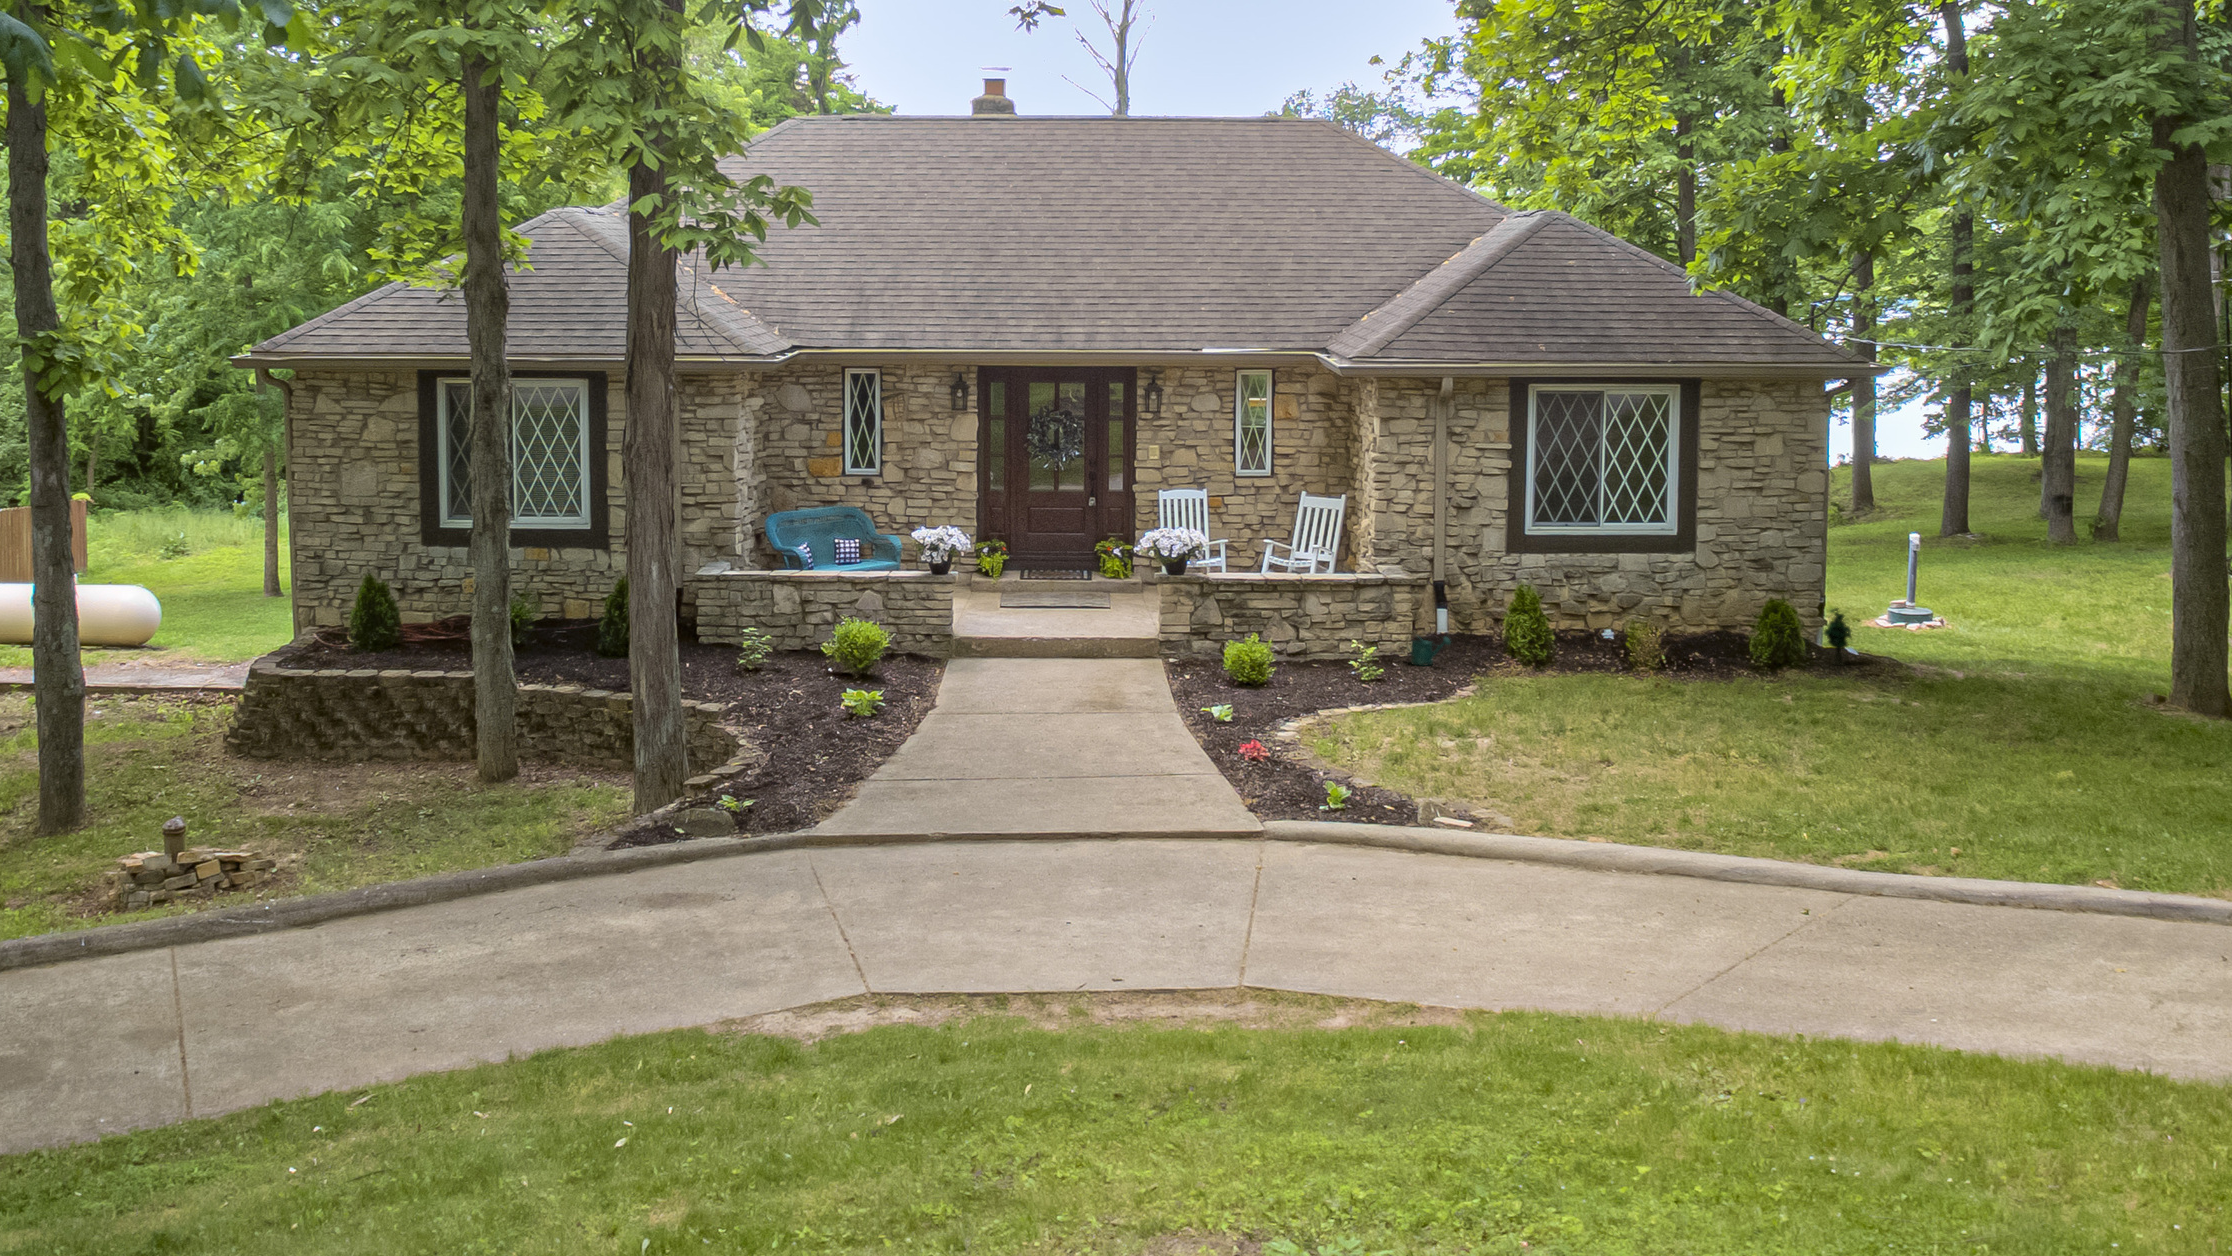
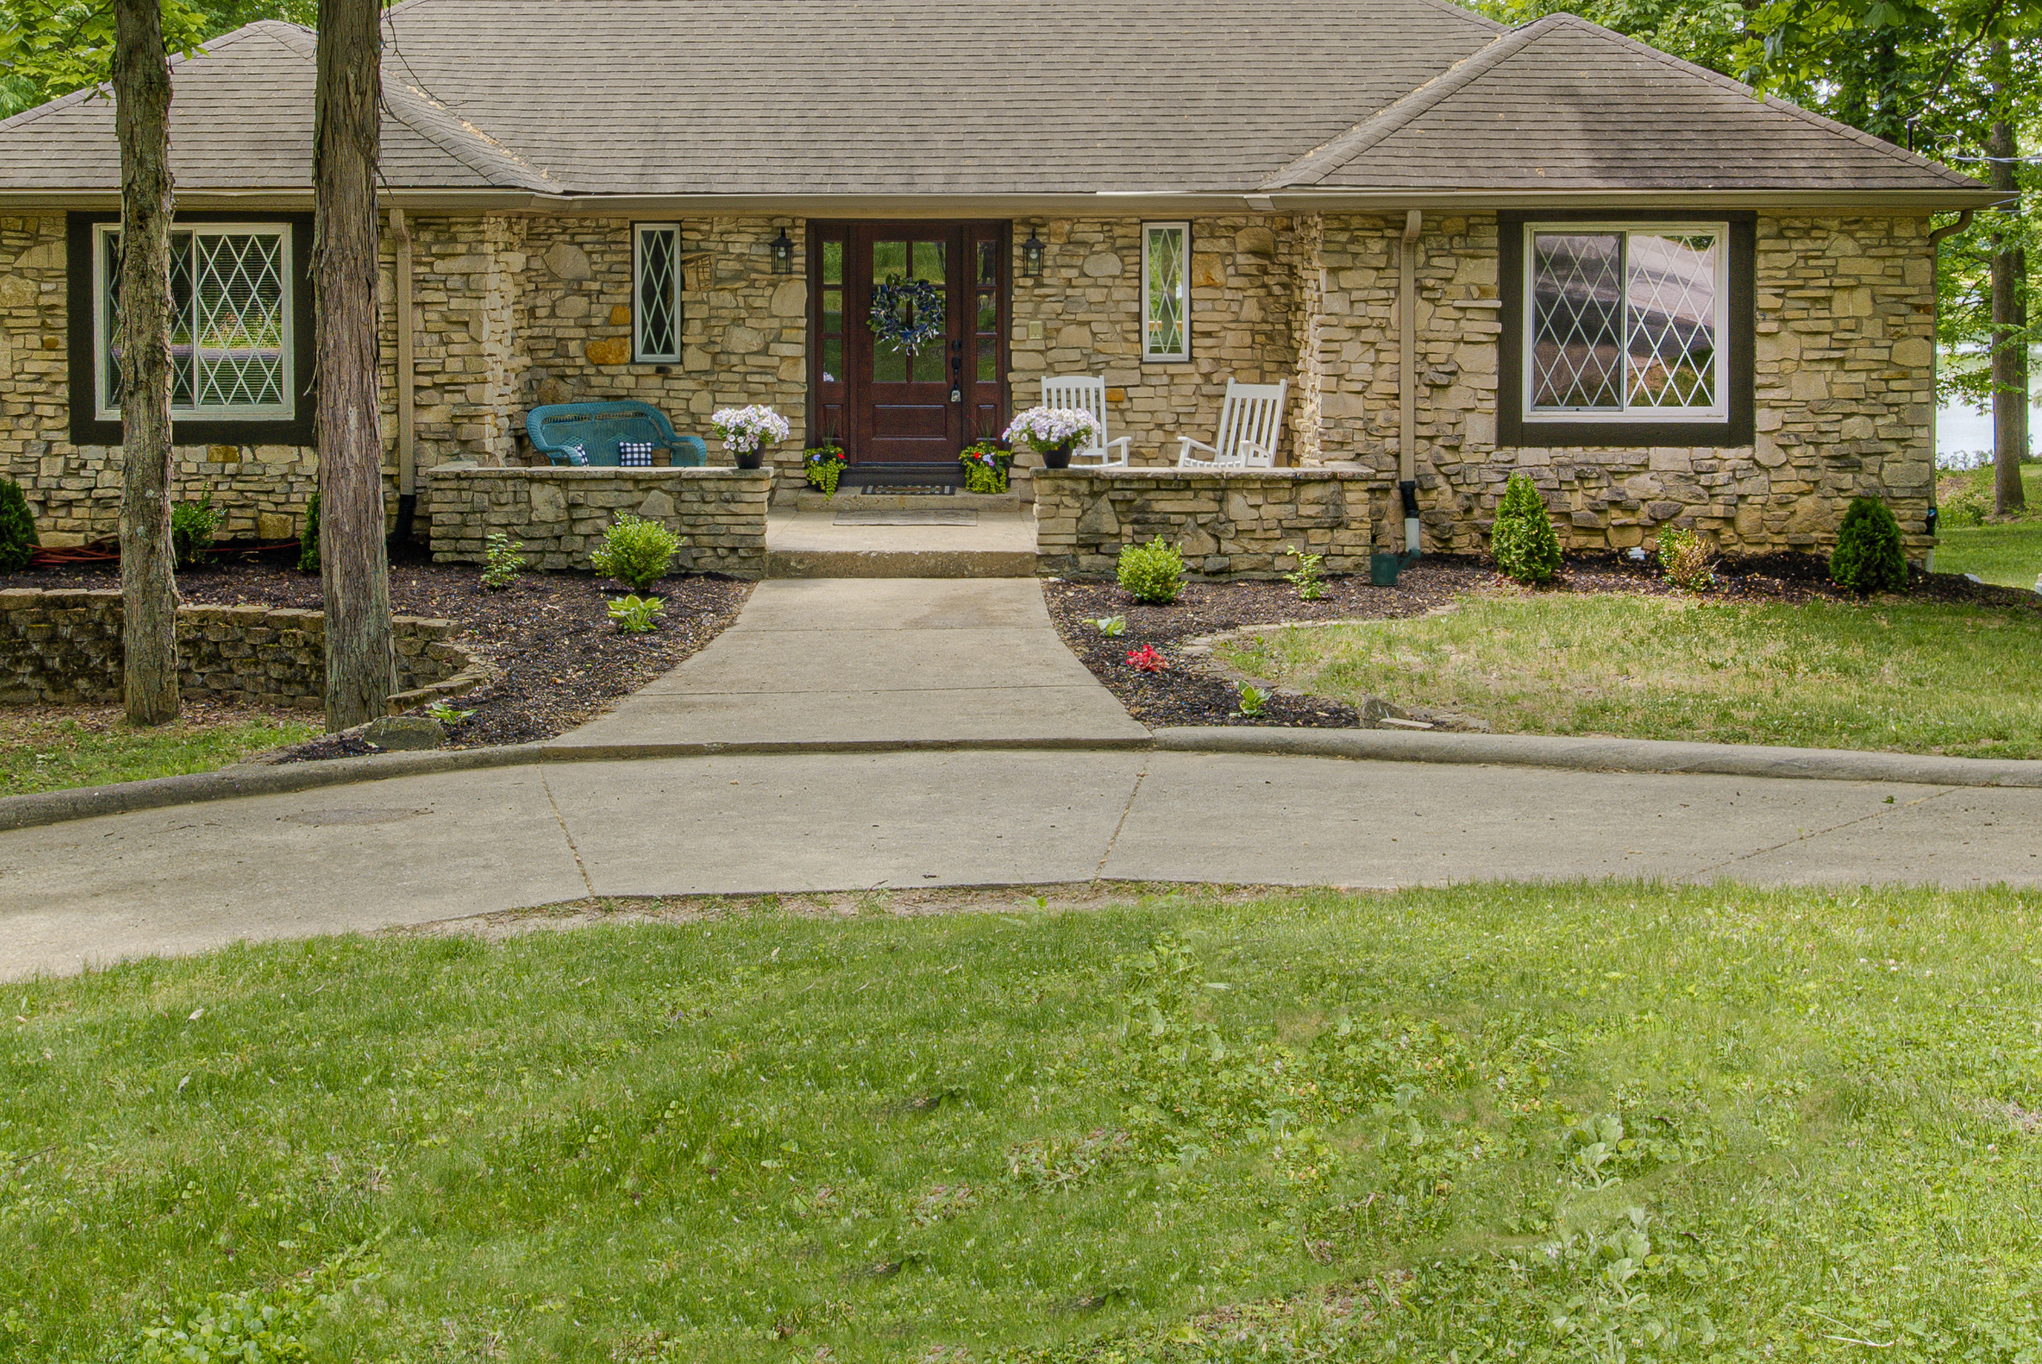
decorative plant: present [1824,608,1852,666] -> none [1913,515,1952,590]

